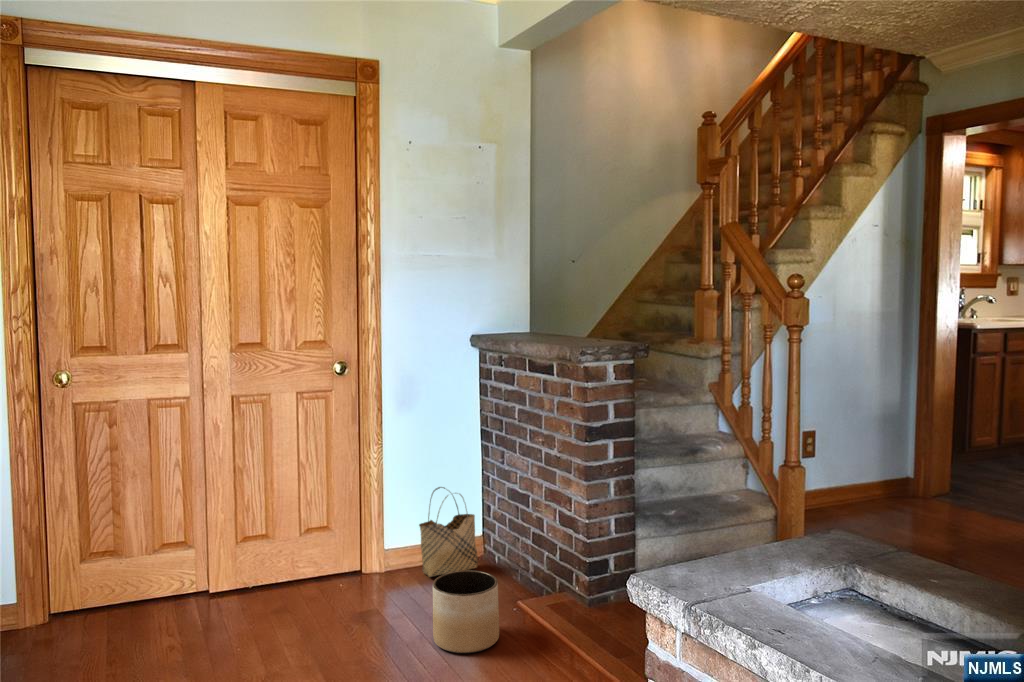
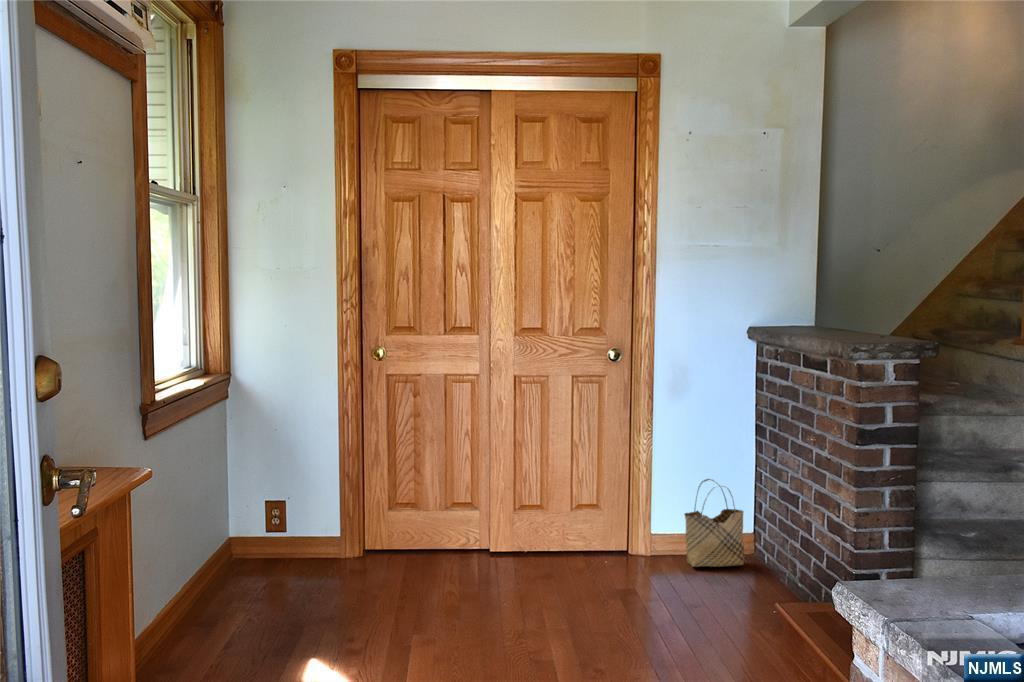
planter: present [433,570,499,653] -> none [684,562,751,643]

